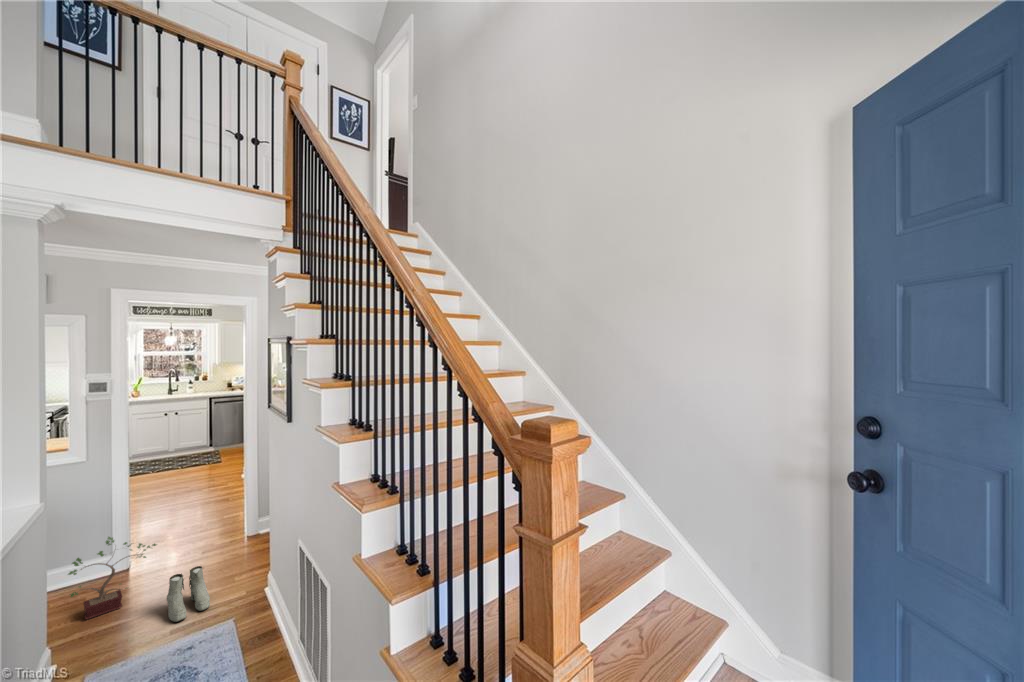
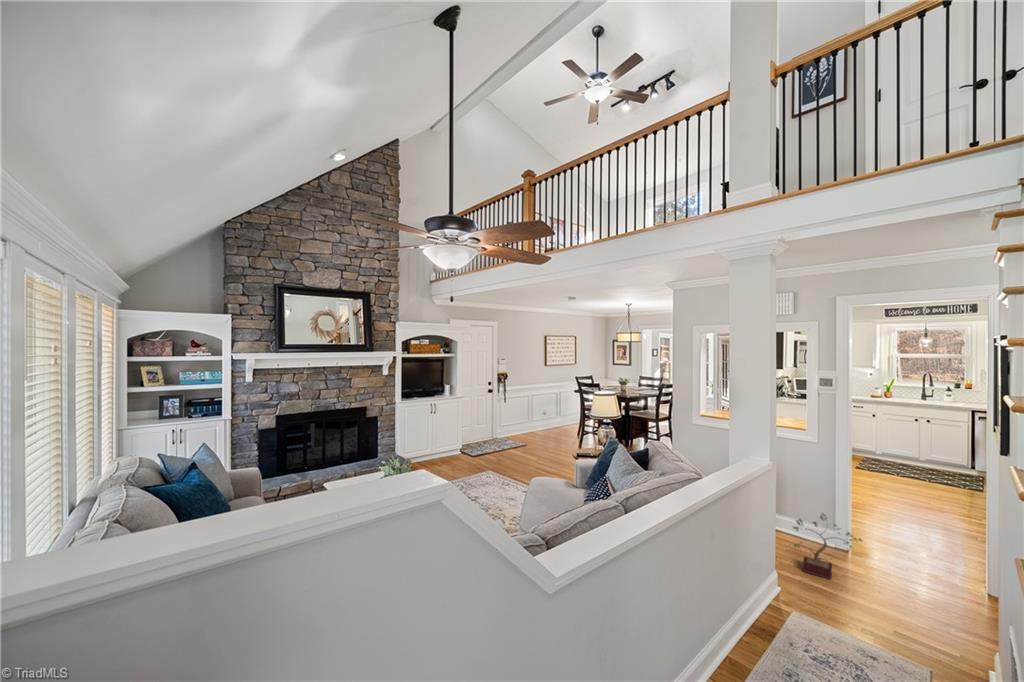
boots: present [167,566,210,622] -> none [866,578,912,635]

